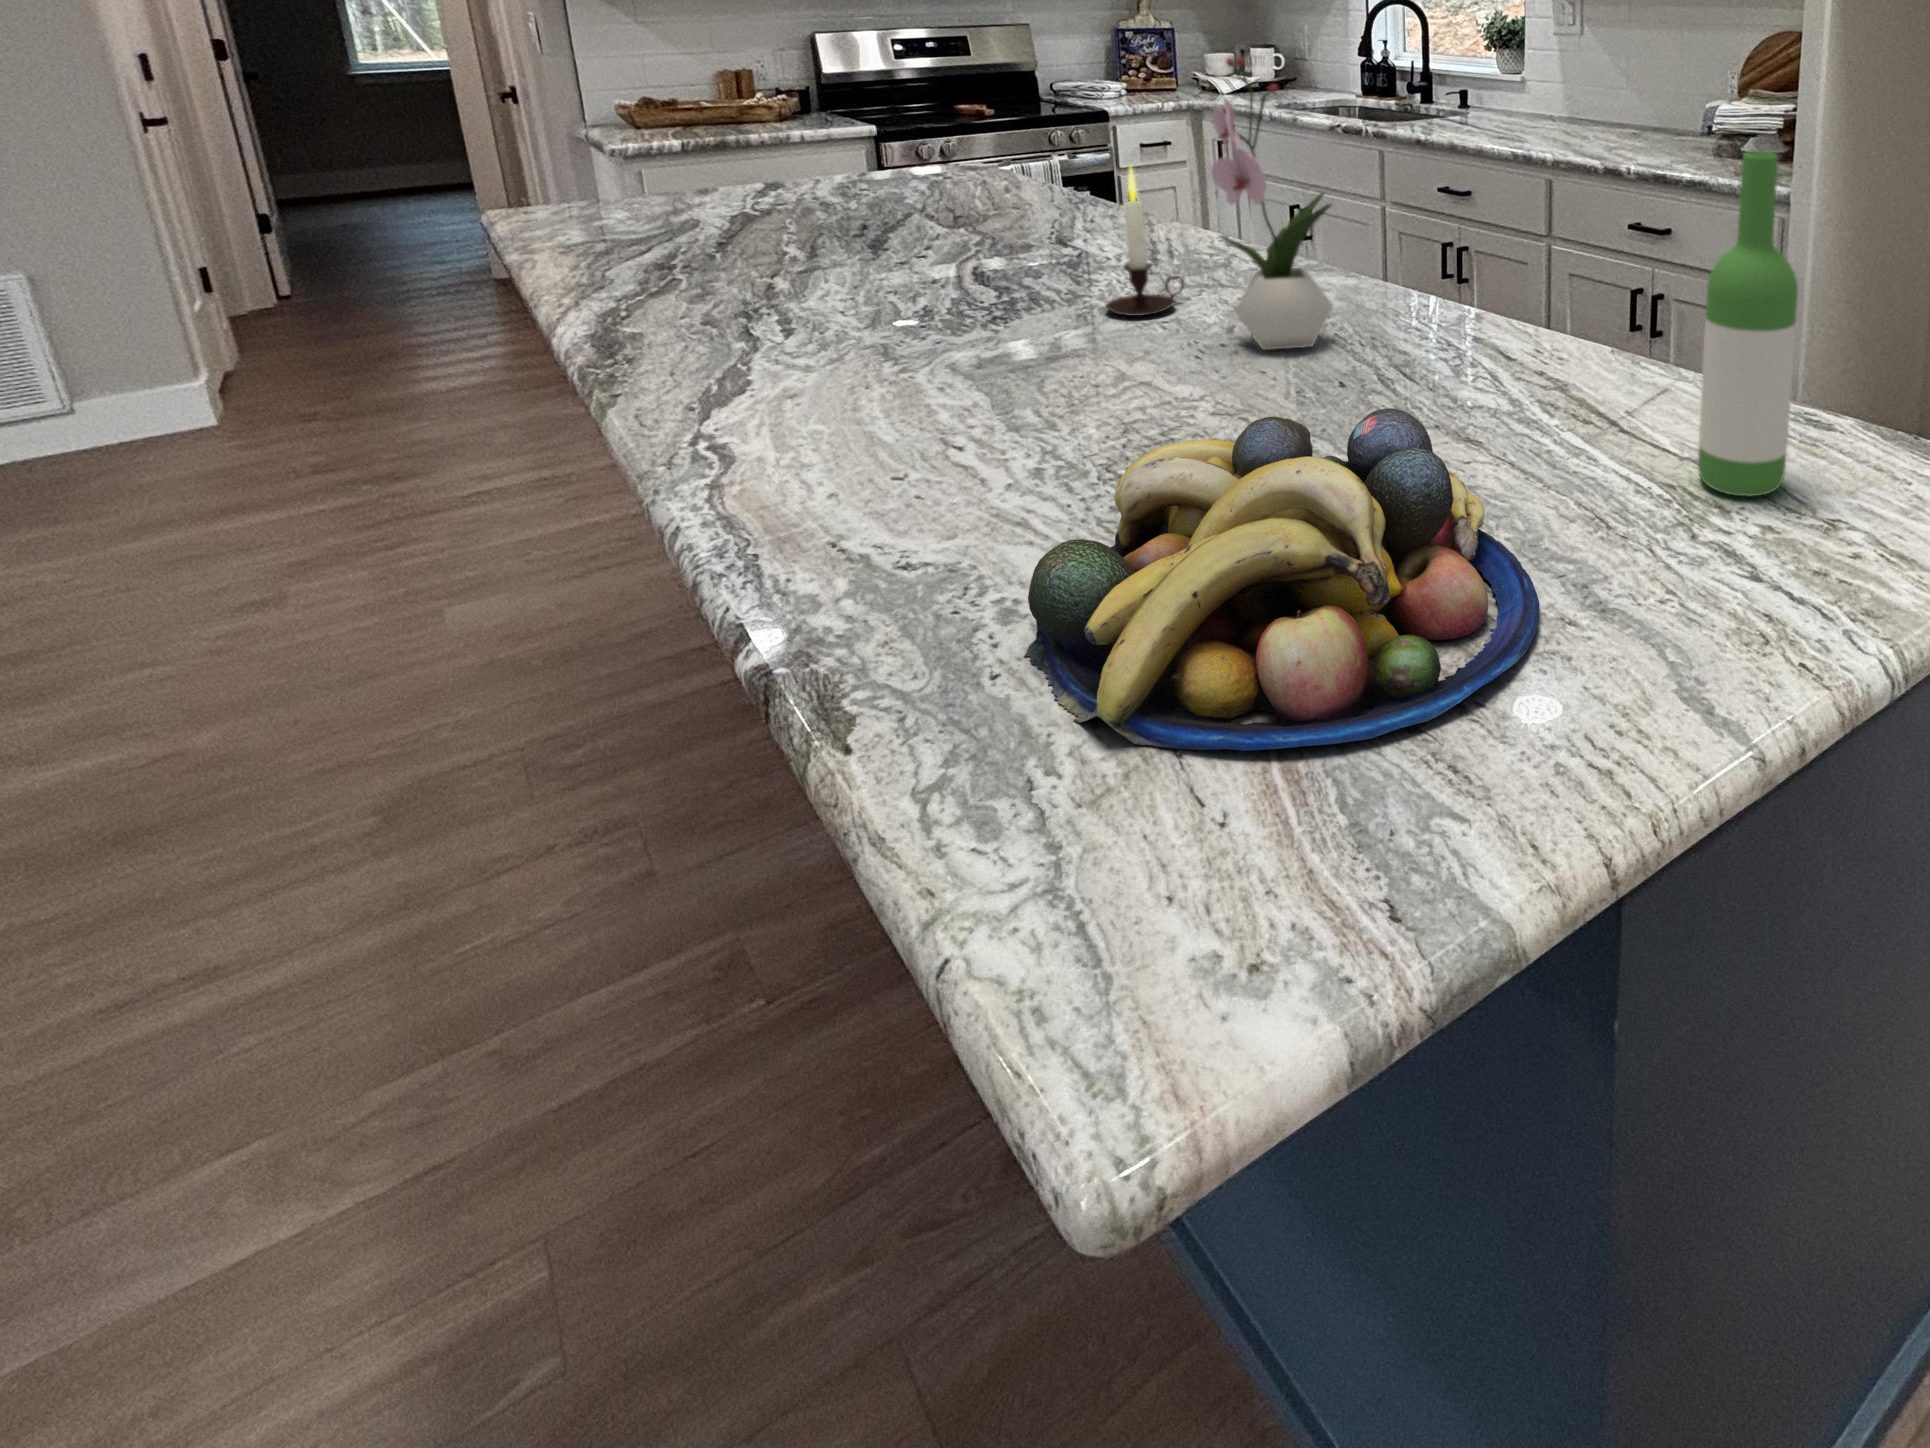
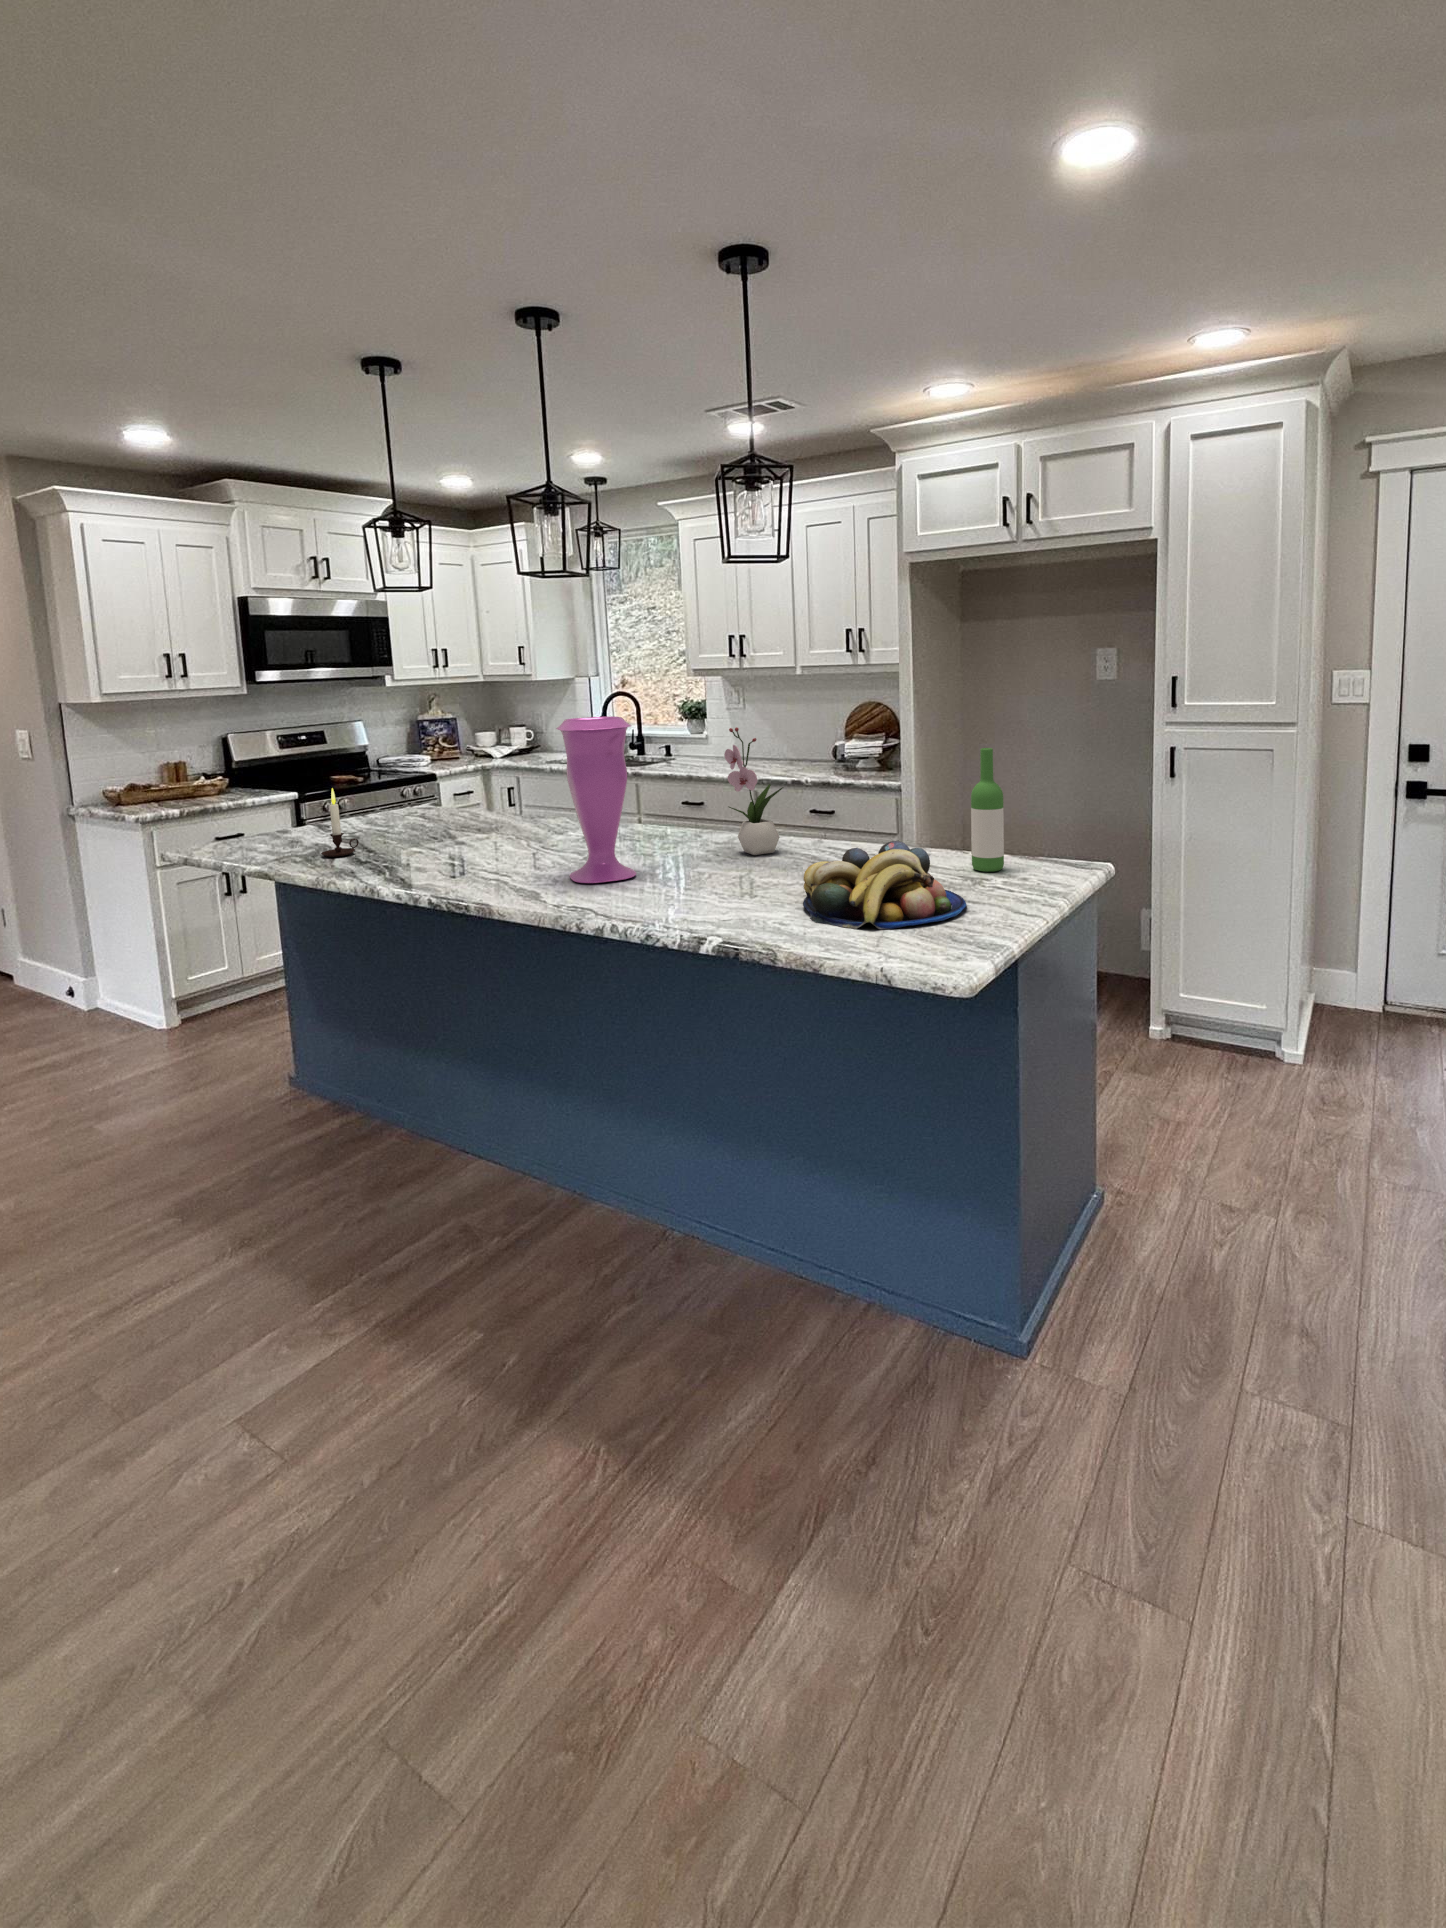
vase: none [732,13,962,393] -> present [556,716,636,883]
candle: present [1106,168,1184,316] -> present [321,788,359,857]

